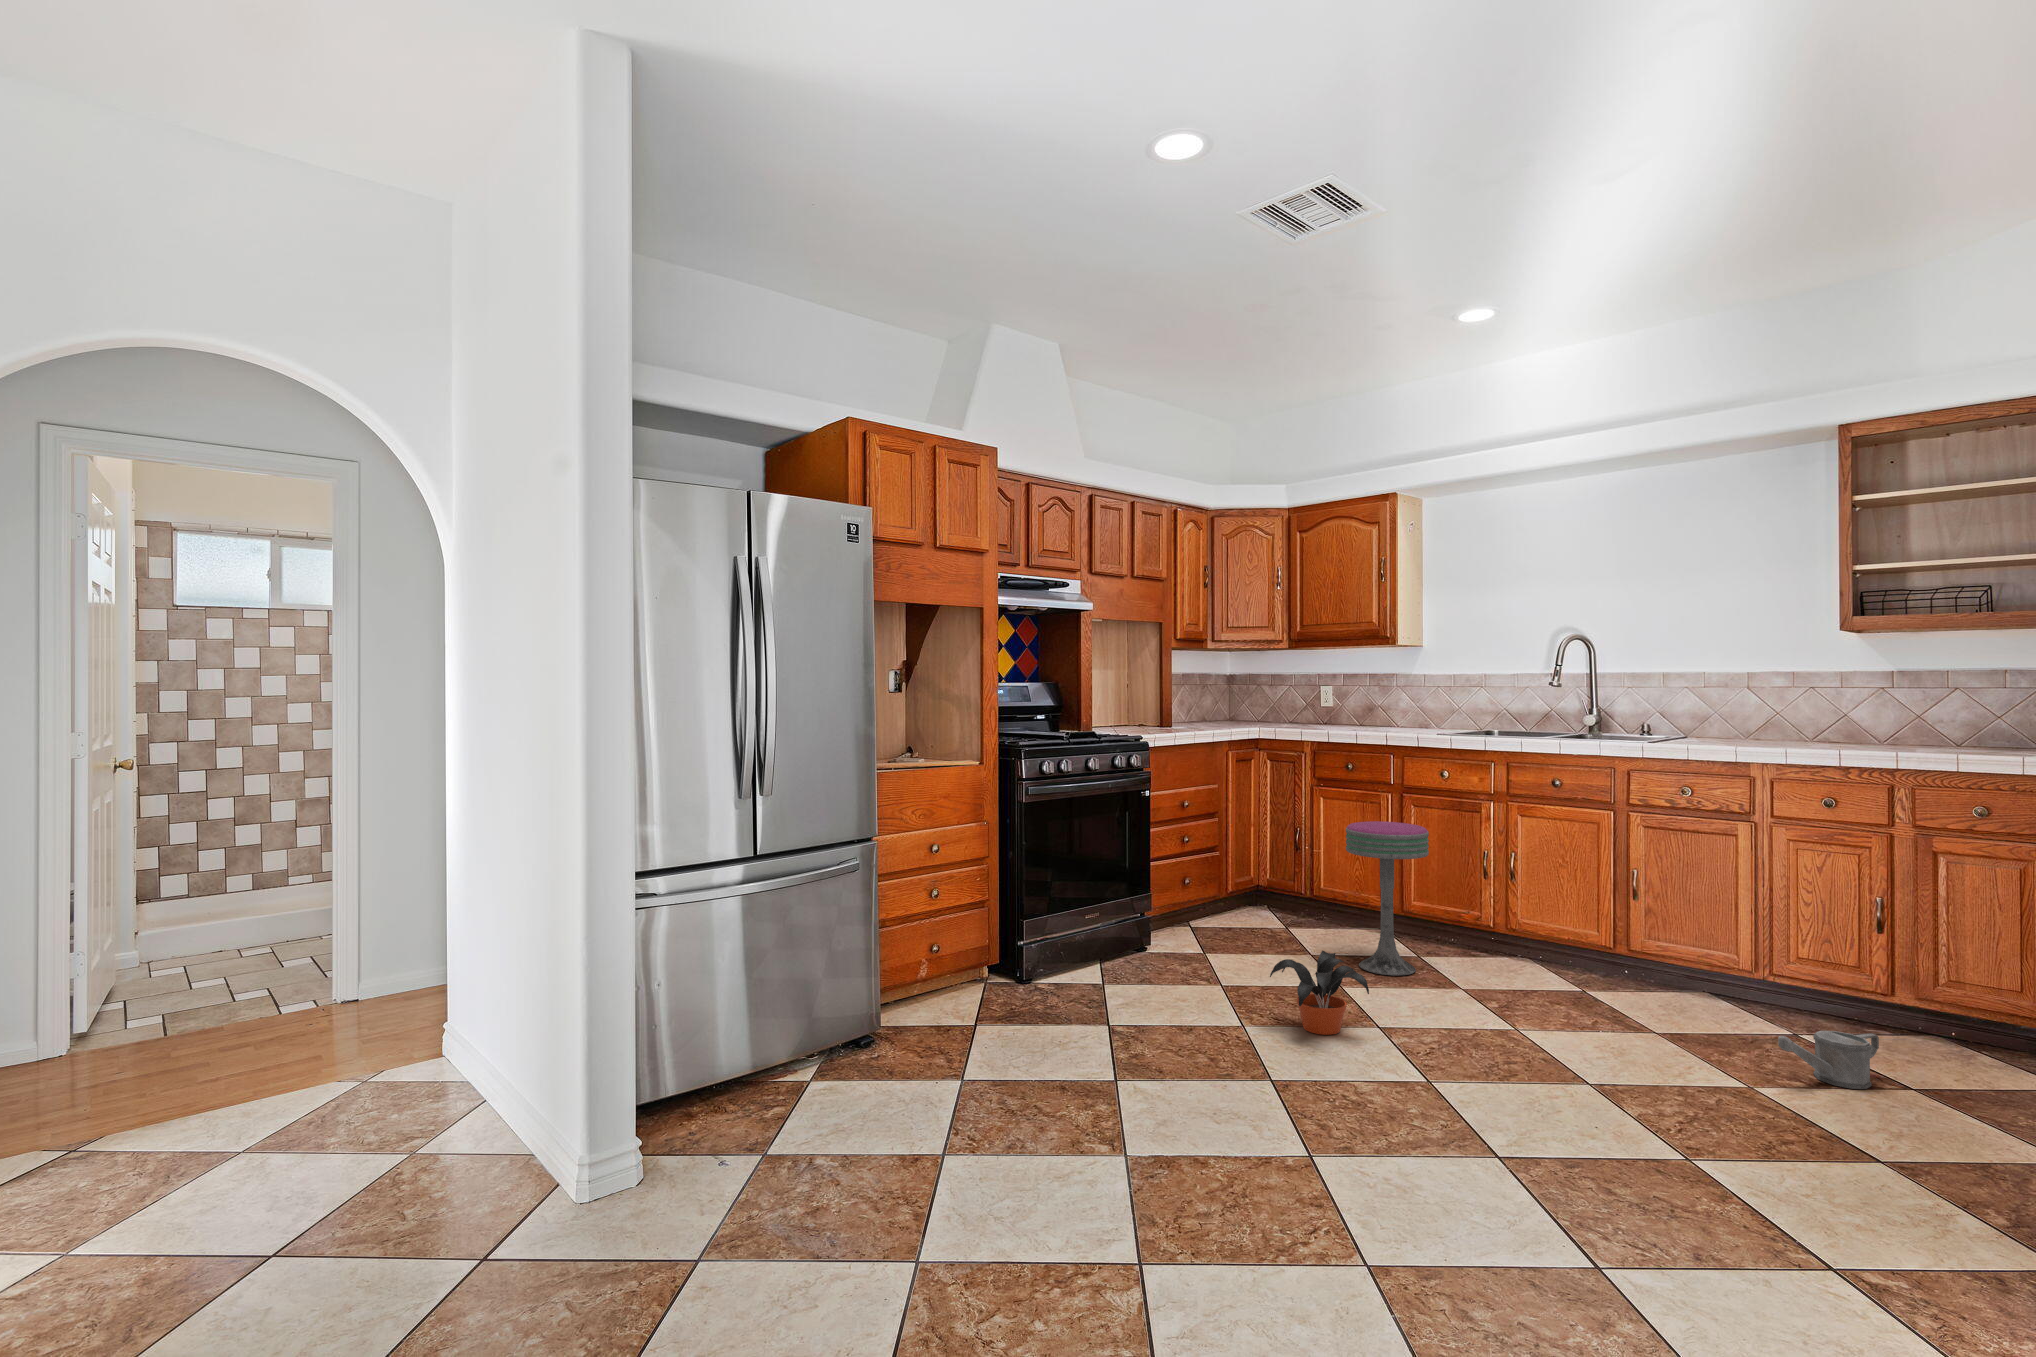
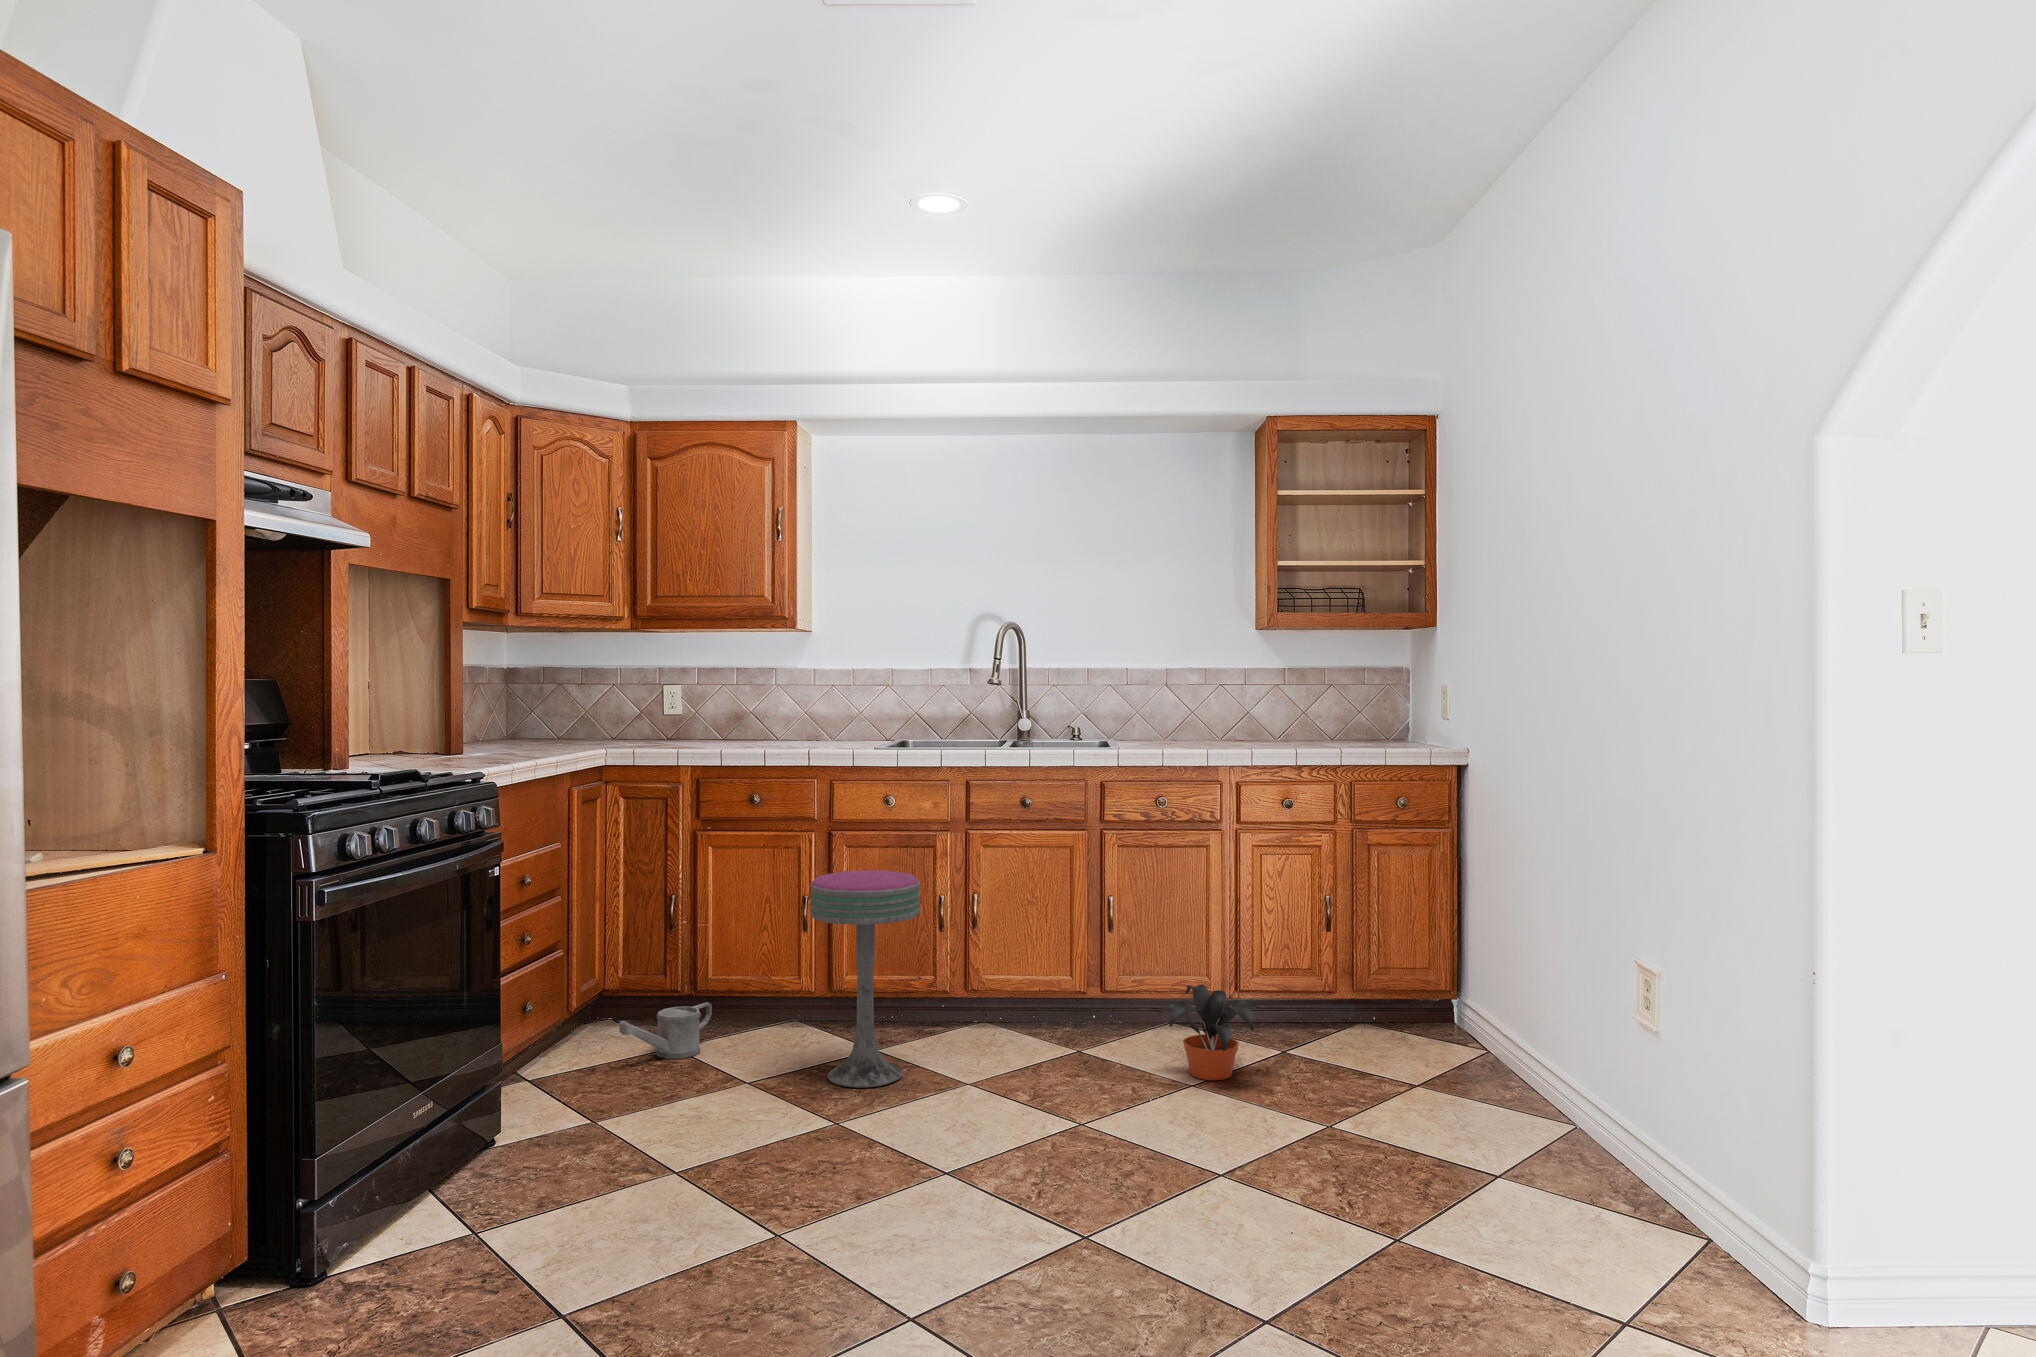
potted plant: present [1270,951,1369,1035] -> present [1156,984,1265,1080]
watering can: present [1778,1031,1879,1089] -> present [619,1003,712,1059]

